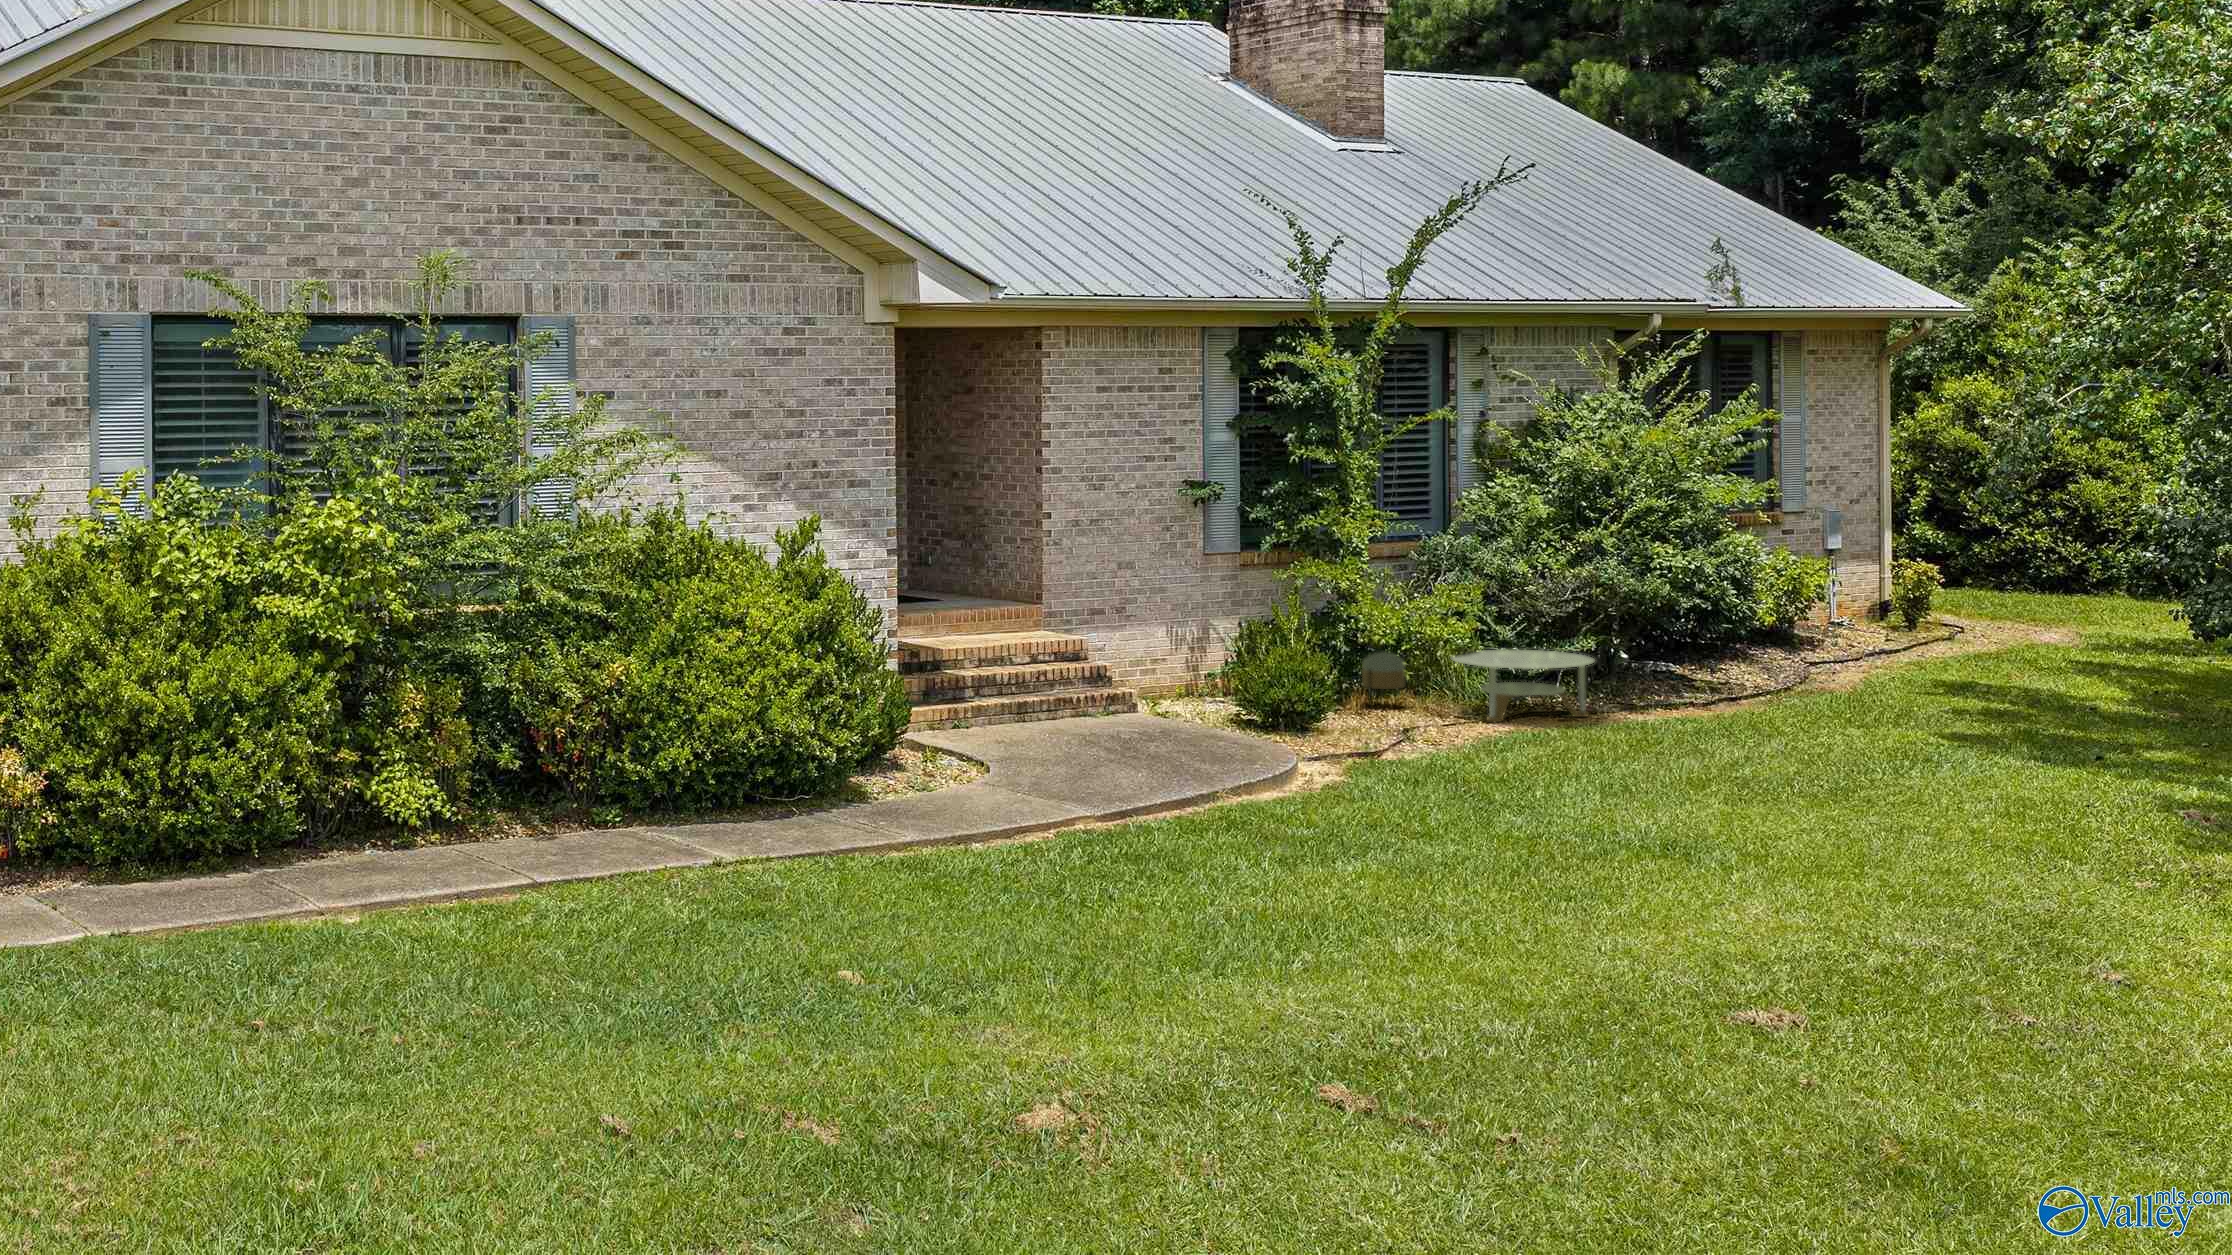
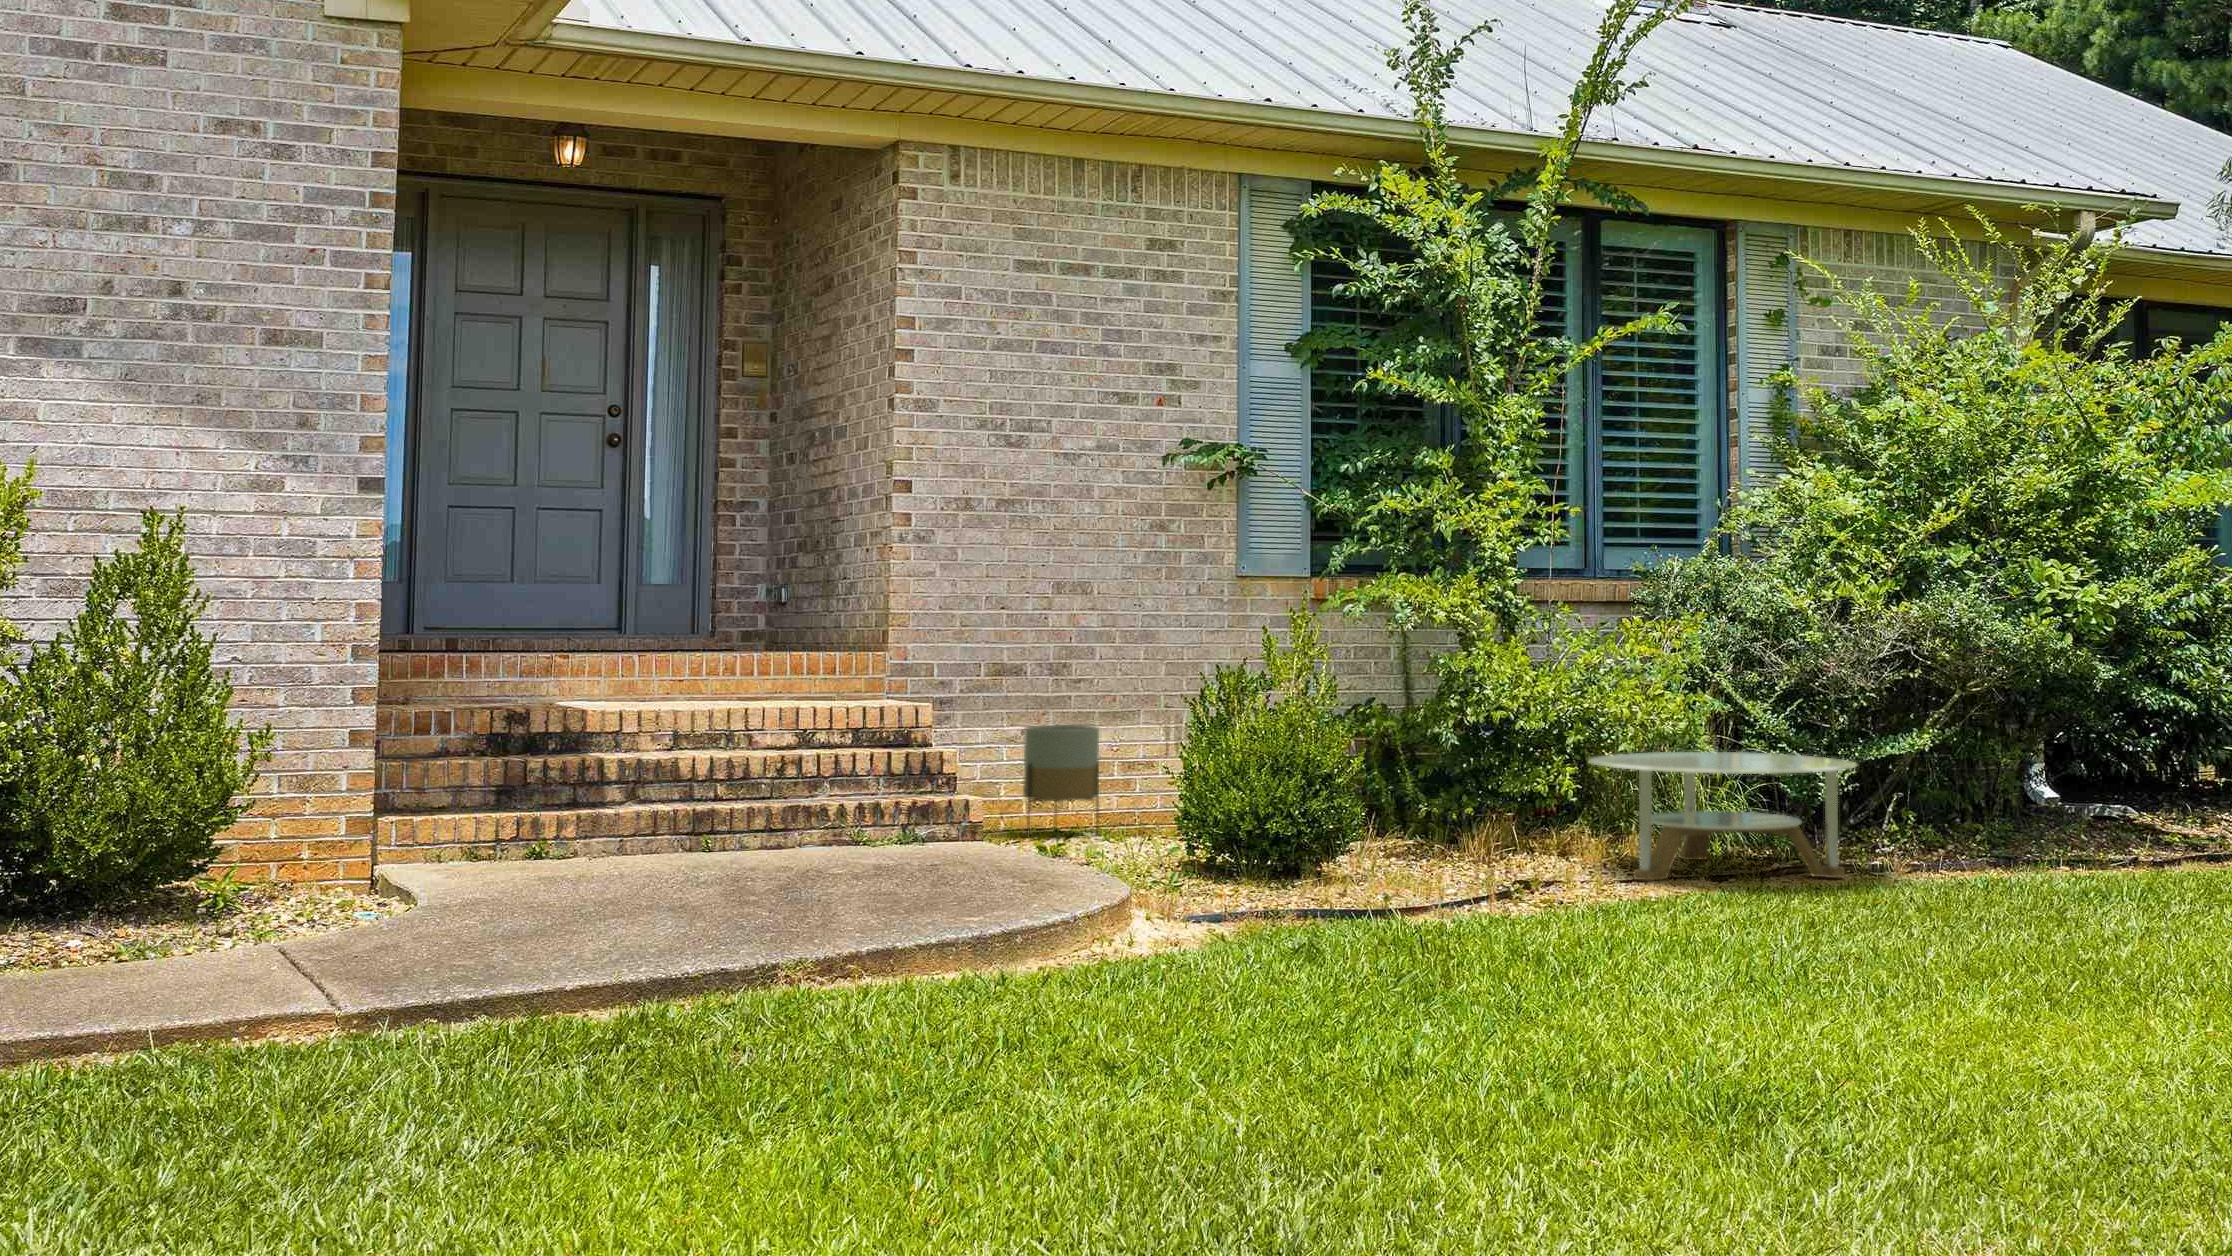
planter: present [1362,652,1407,707] -> present [1023,725,1099,836]

